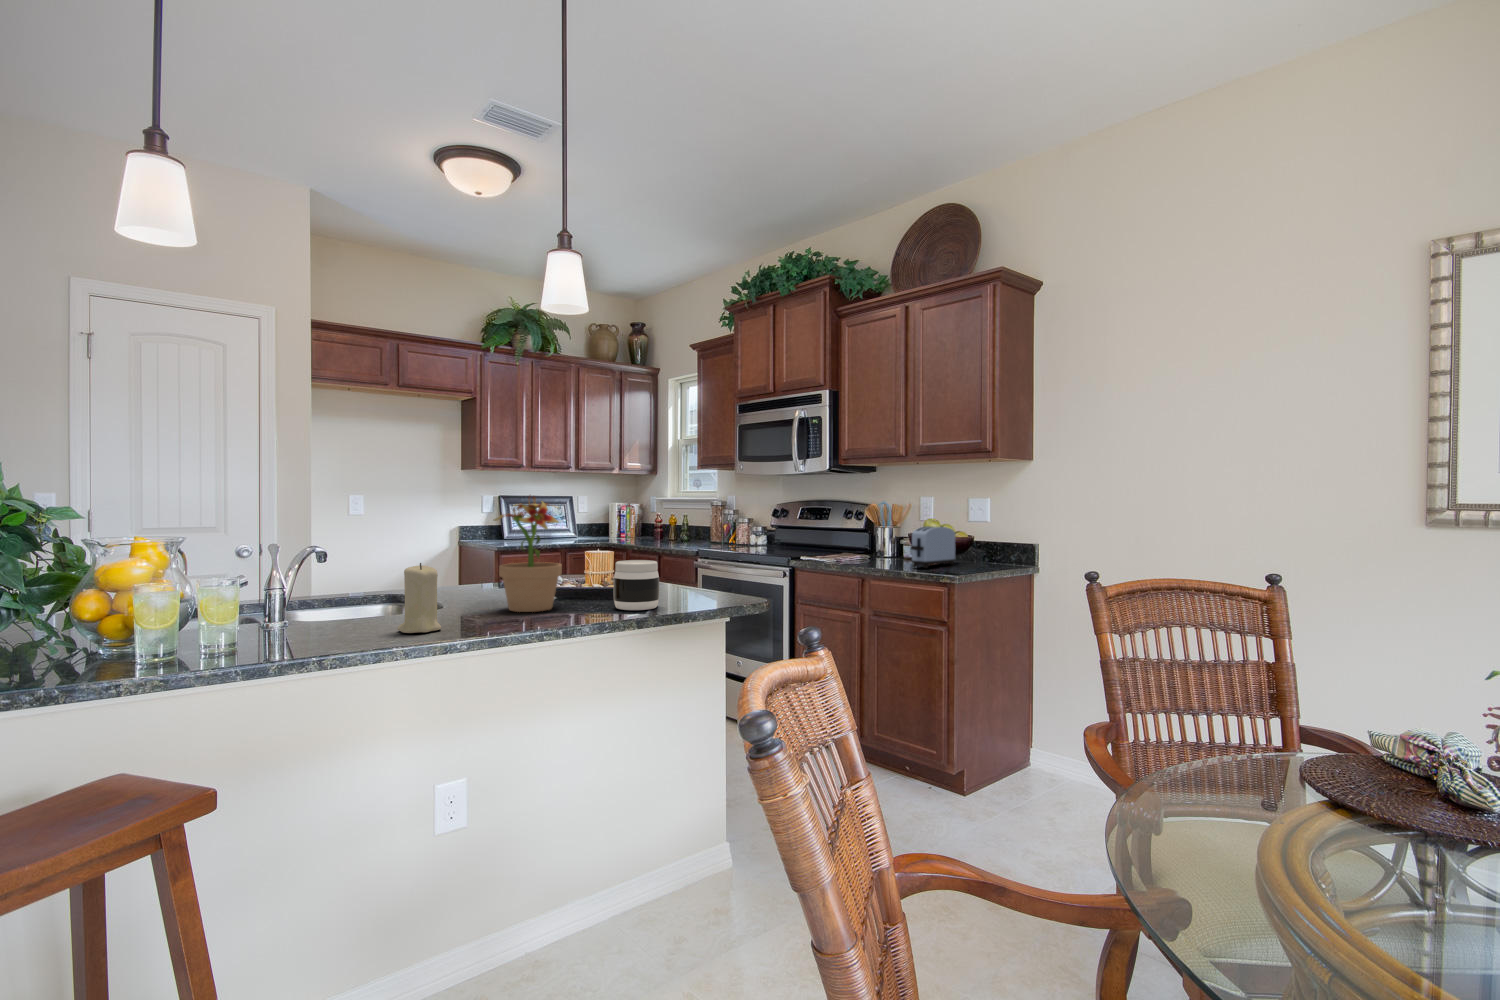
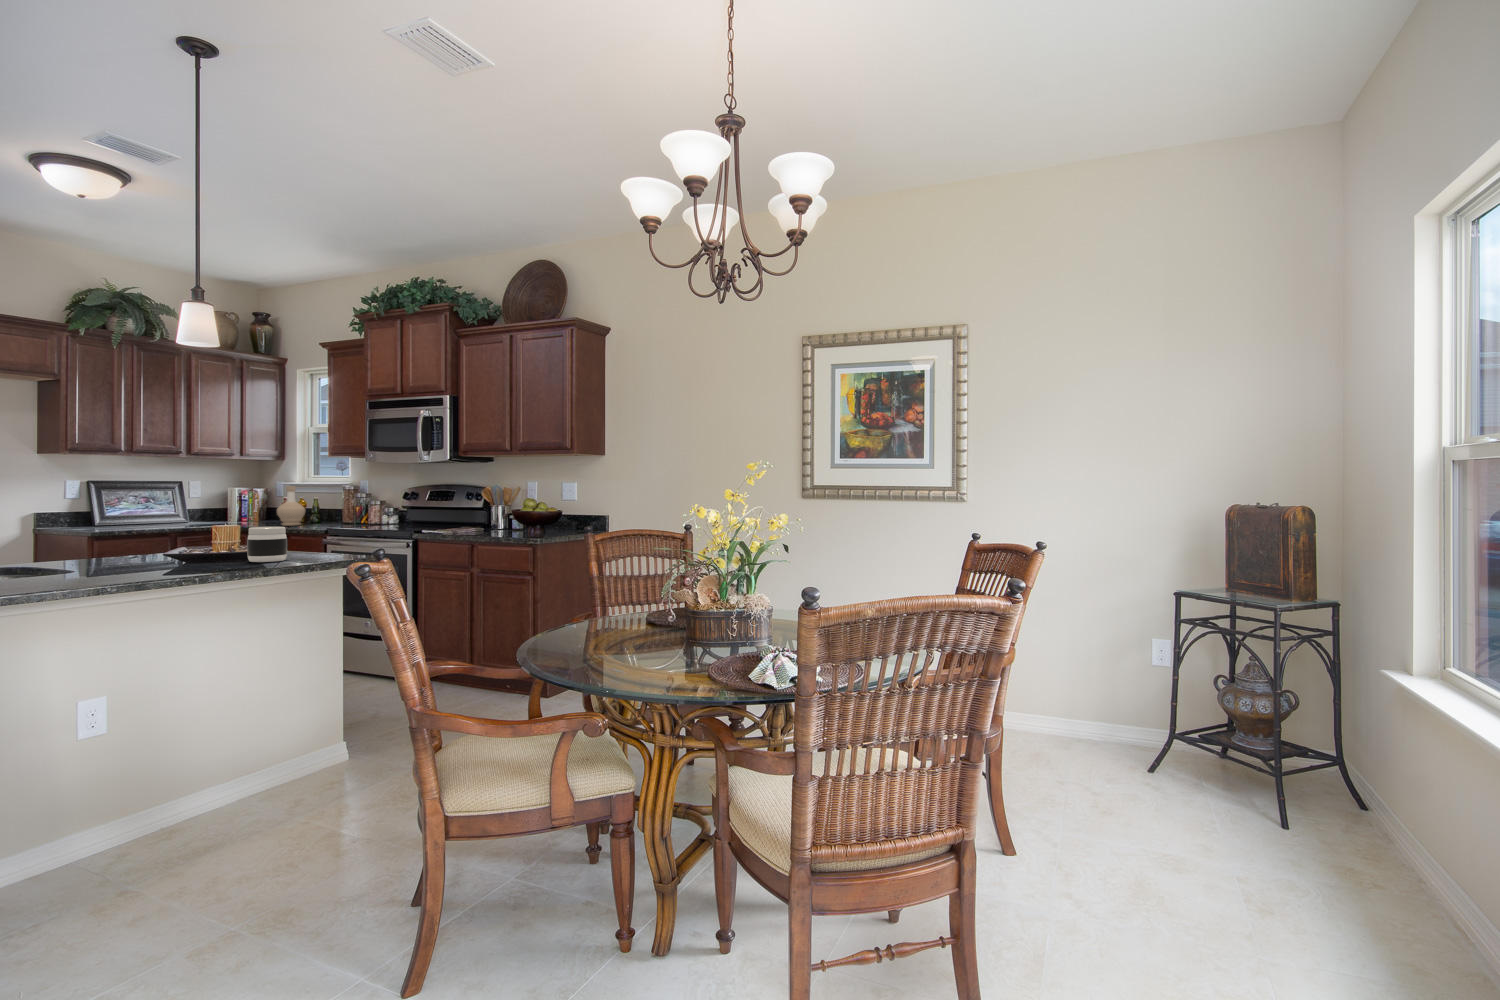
potted plant: present [494,496,562,612] -> none [132,478,199,567]
bottle: none [650,501,676,543] -> present [277,486,305,526]
toaster: present [911,526,955,568] -> none [509,505,548,535]
candle: present [397,563,441,633] -> none [51,528,94,580]

